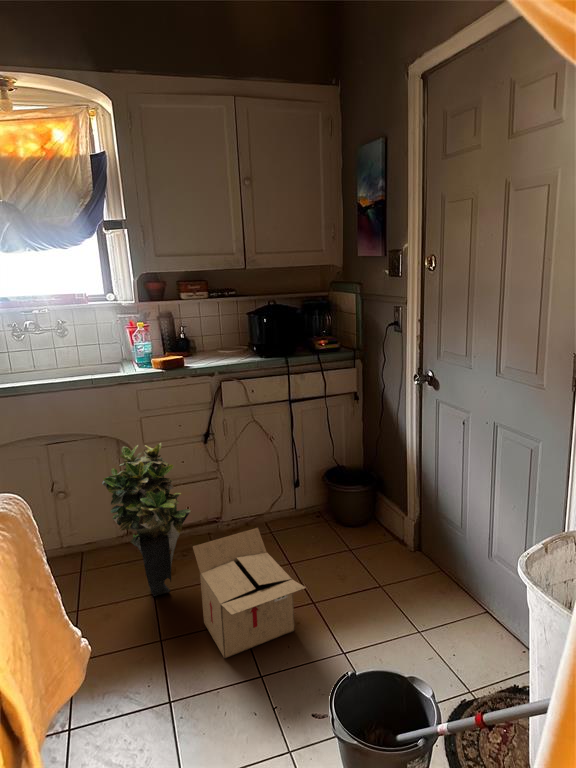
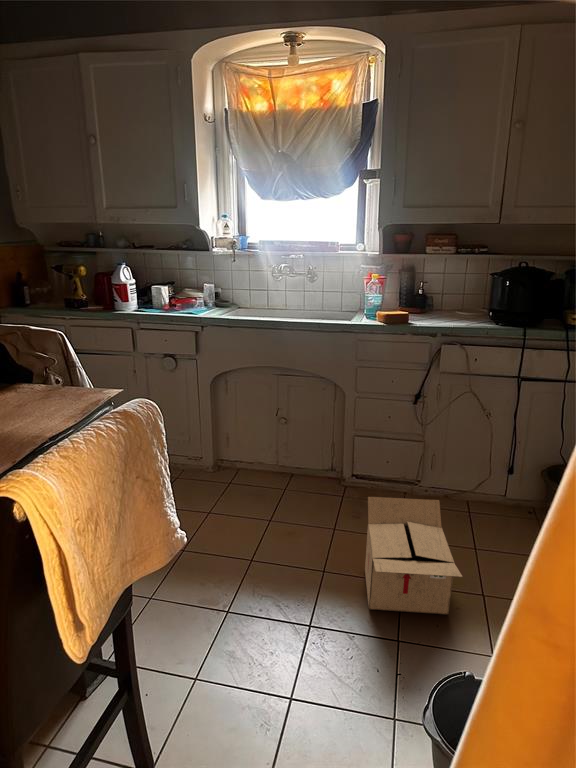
potted plant: present [102,443,191,596] -> none [308,389,381,531]

